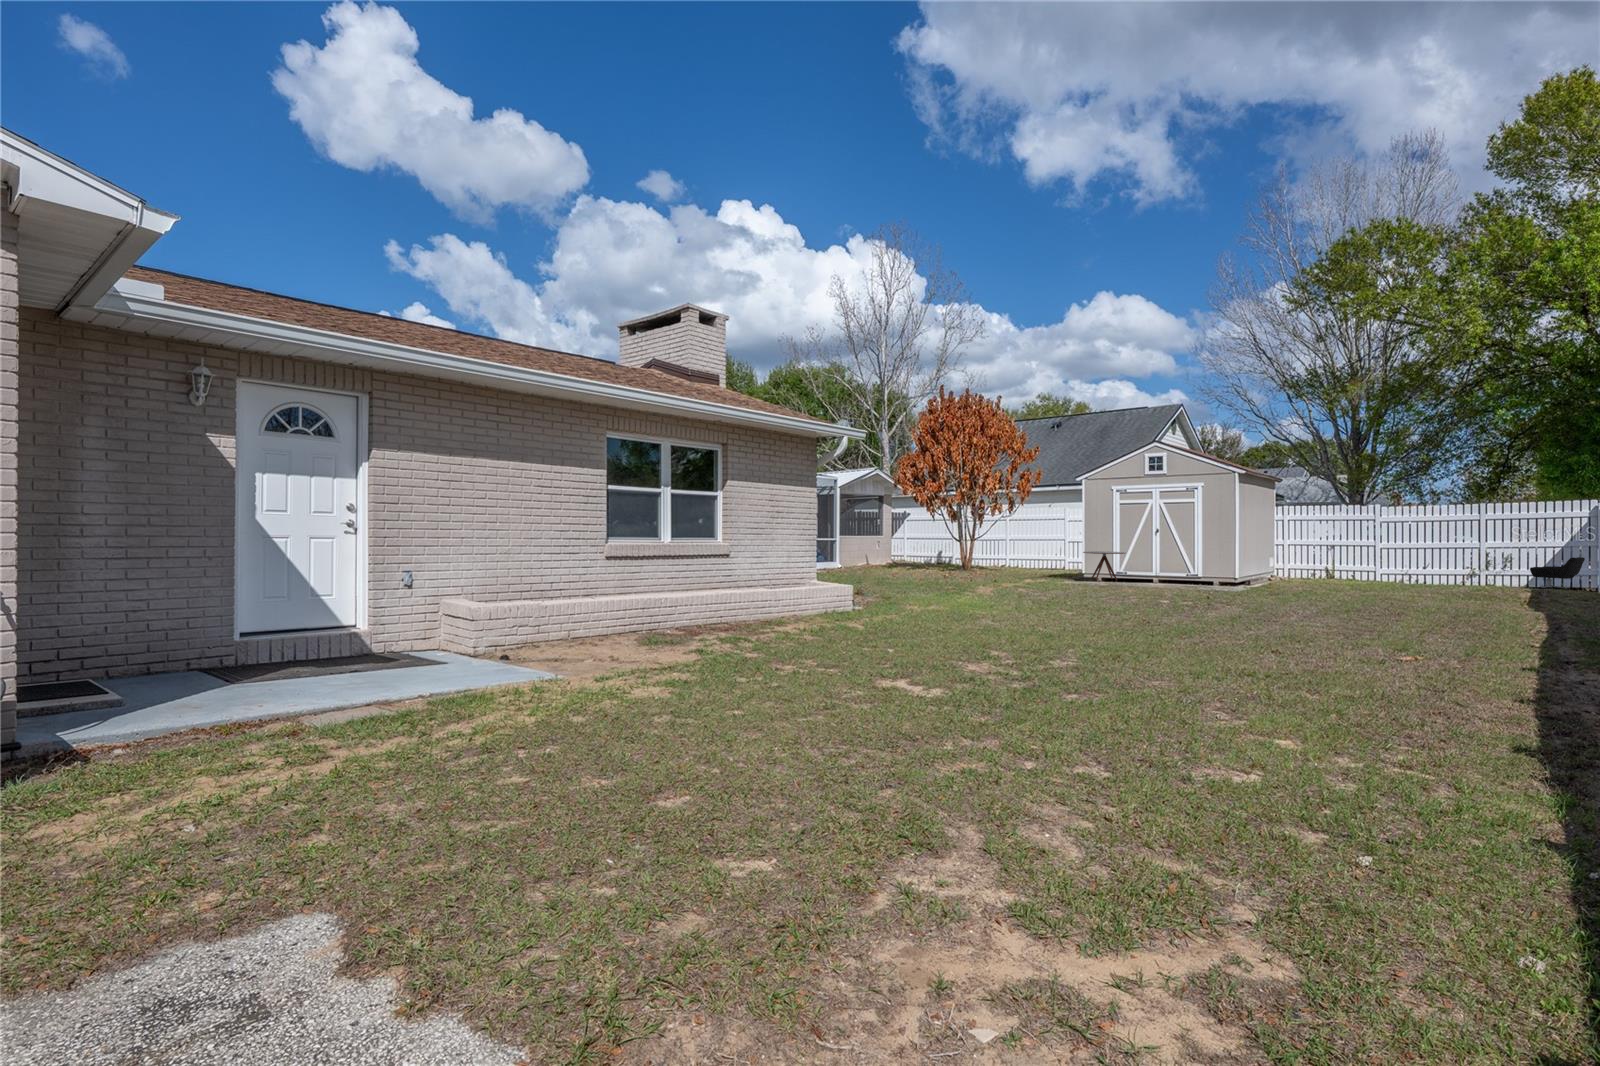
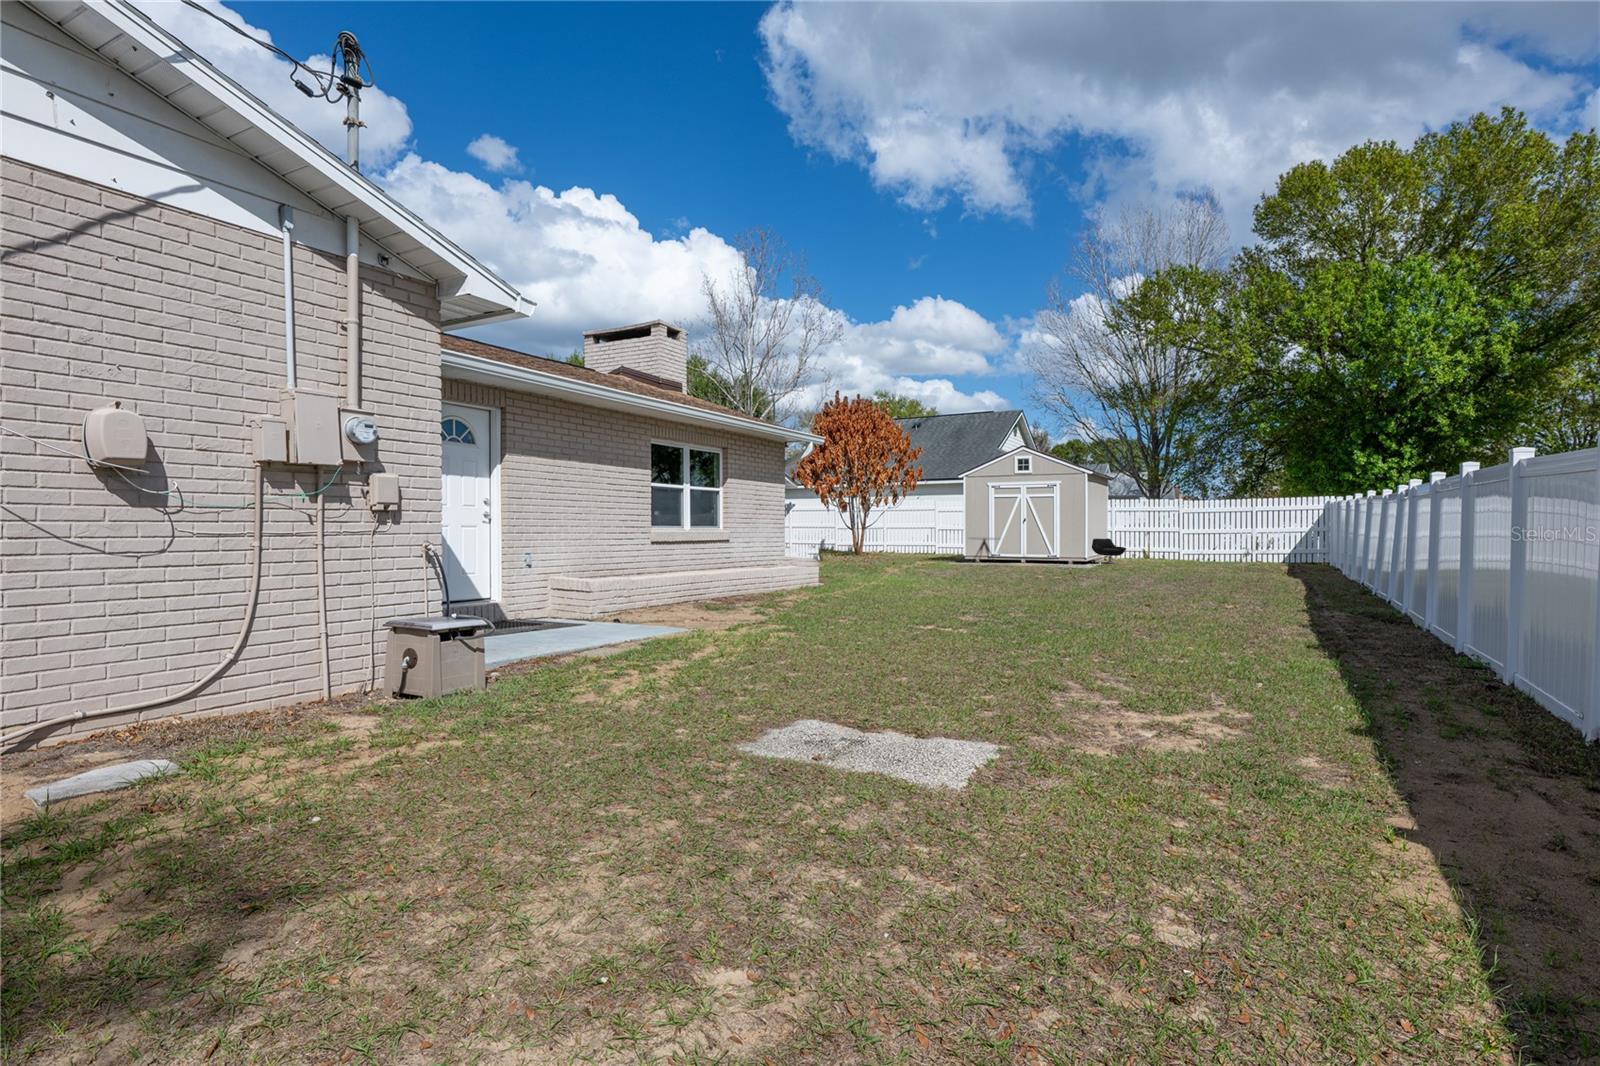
lounge chair: present [1530,557,1585,588] -> present [1092,538,1126,563]

